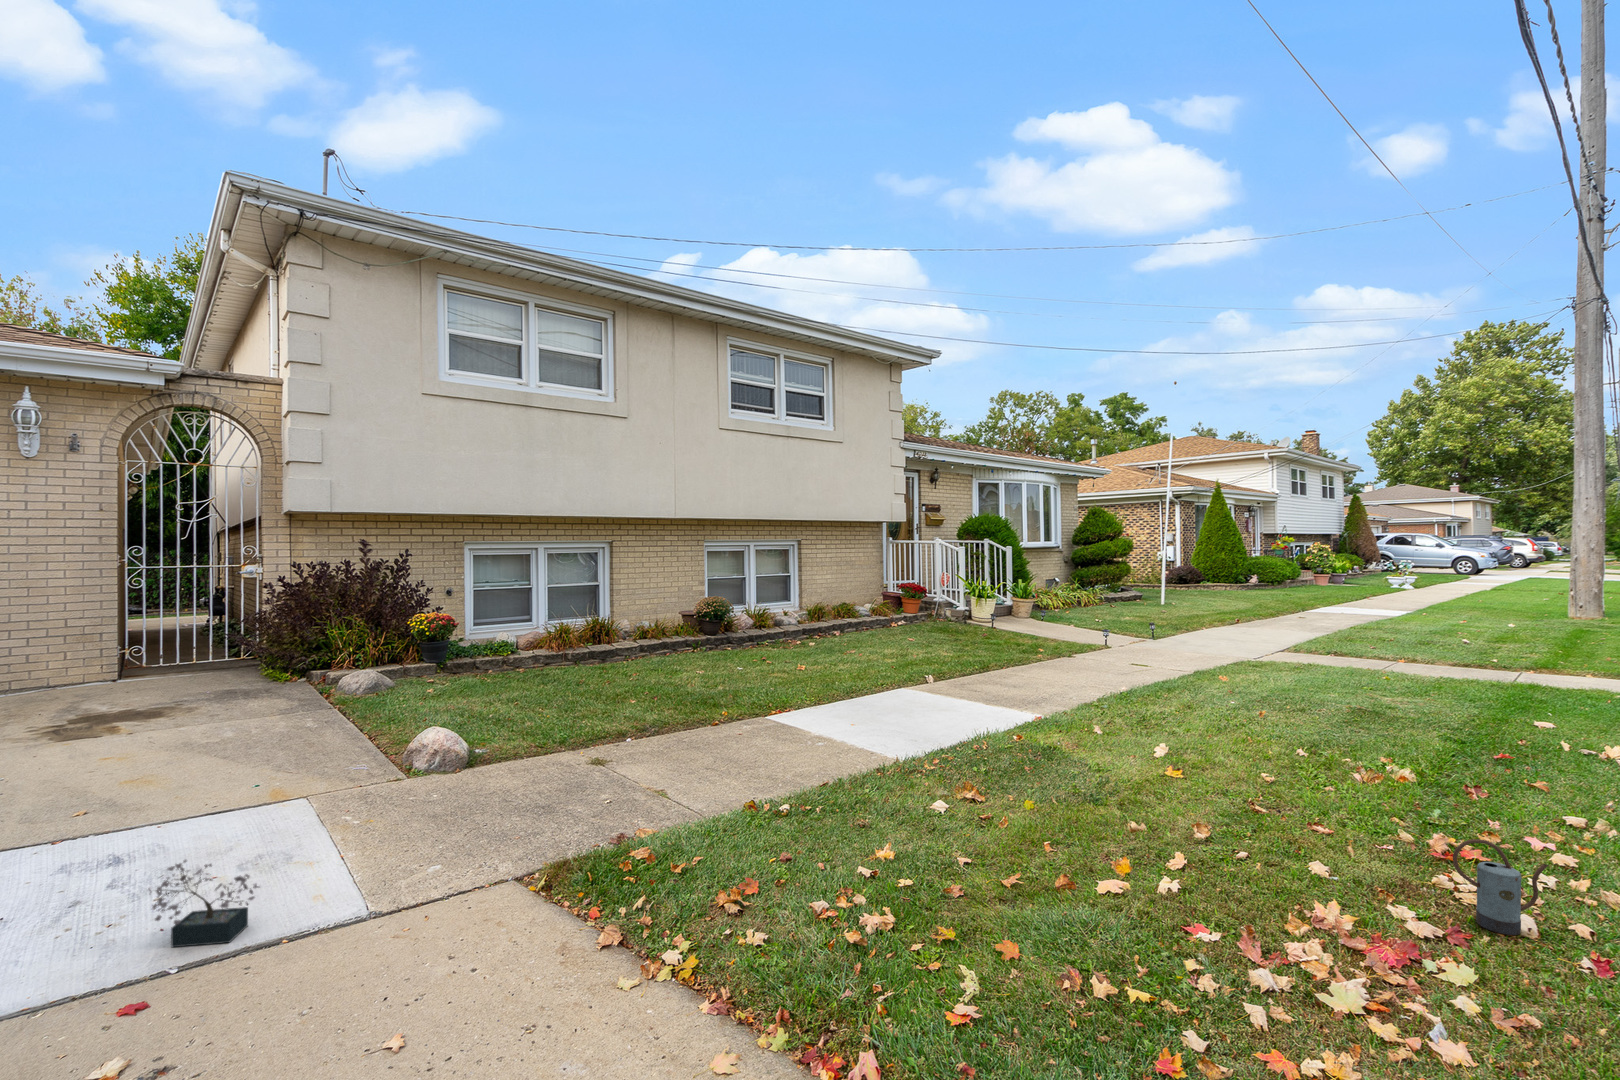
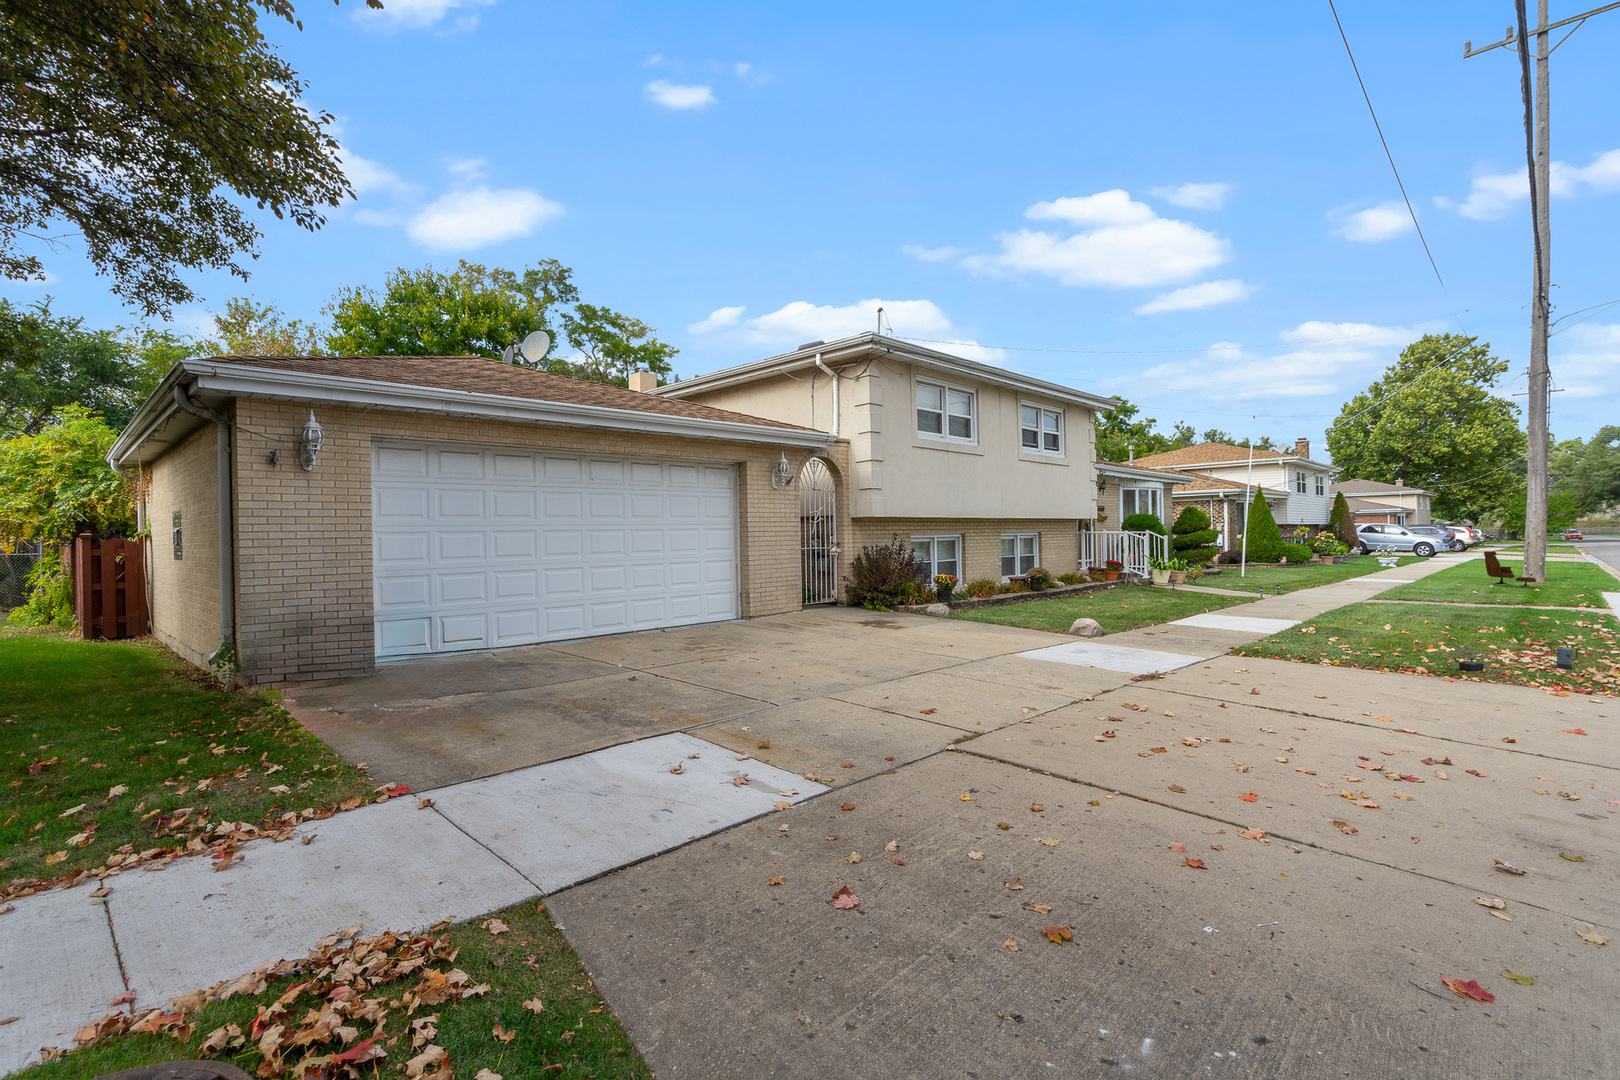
lounge chair: none [1501,569,1582,627] -> present [1484,551,1536,587]
decorative plant: present [149,860,259,947] -> present [1454,646,1484,671]

